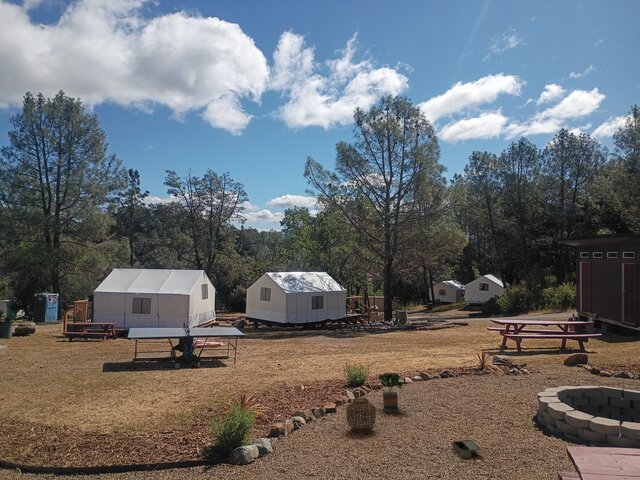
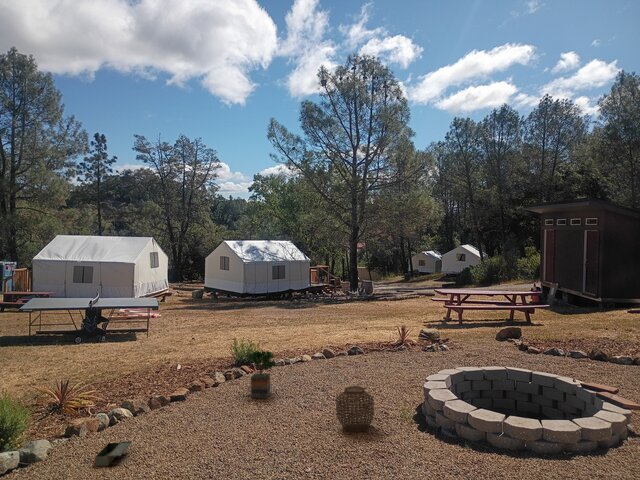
woven basket: present [346,398,376,433] -> present [336,386,374,432]
toolbox: present [453,440,480,458] -> present [95,442,132,466]

